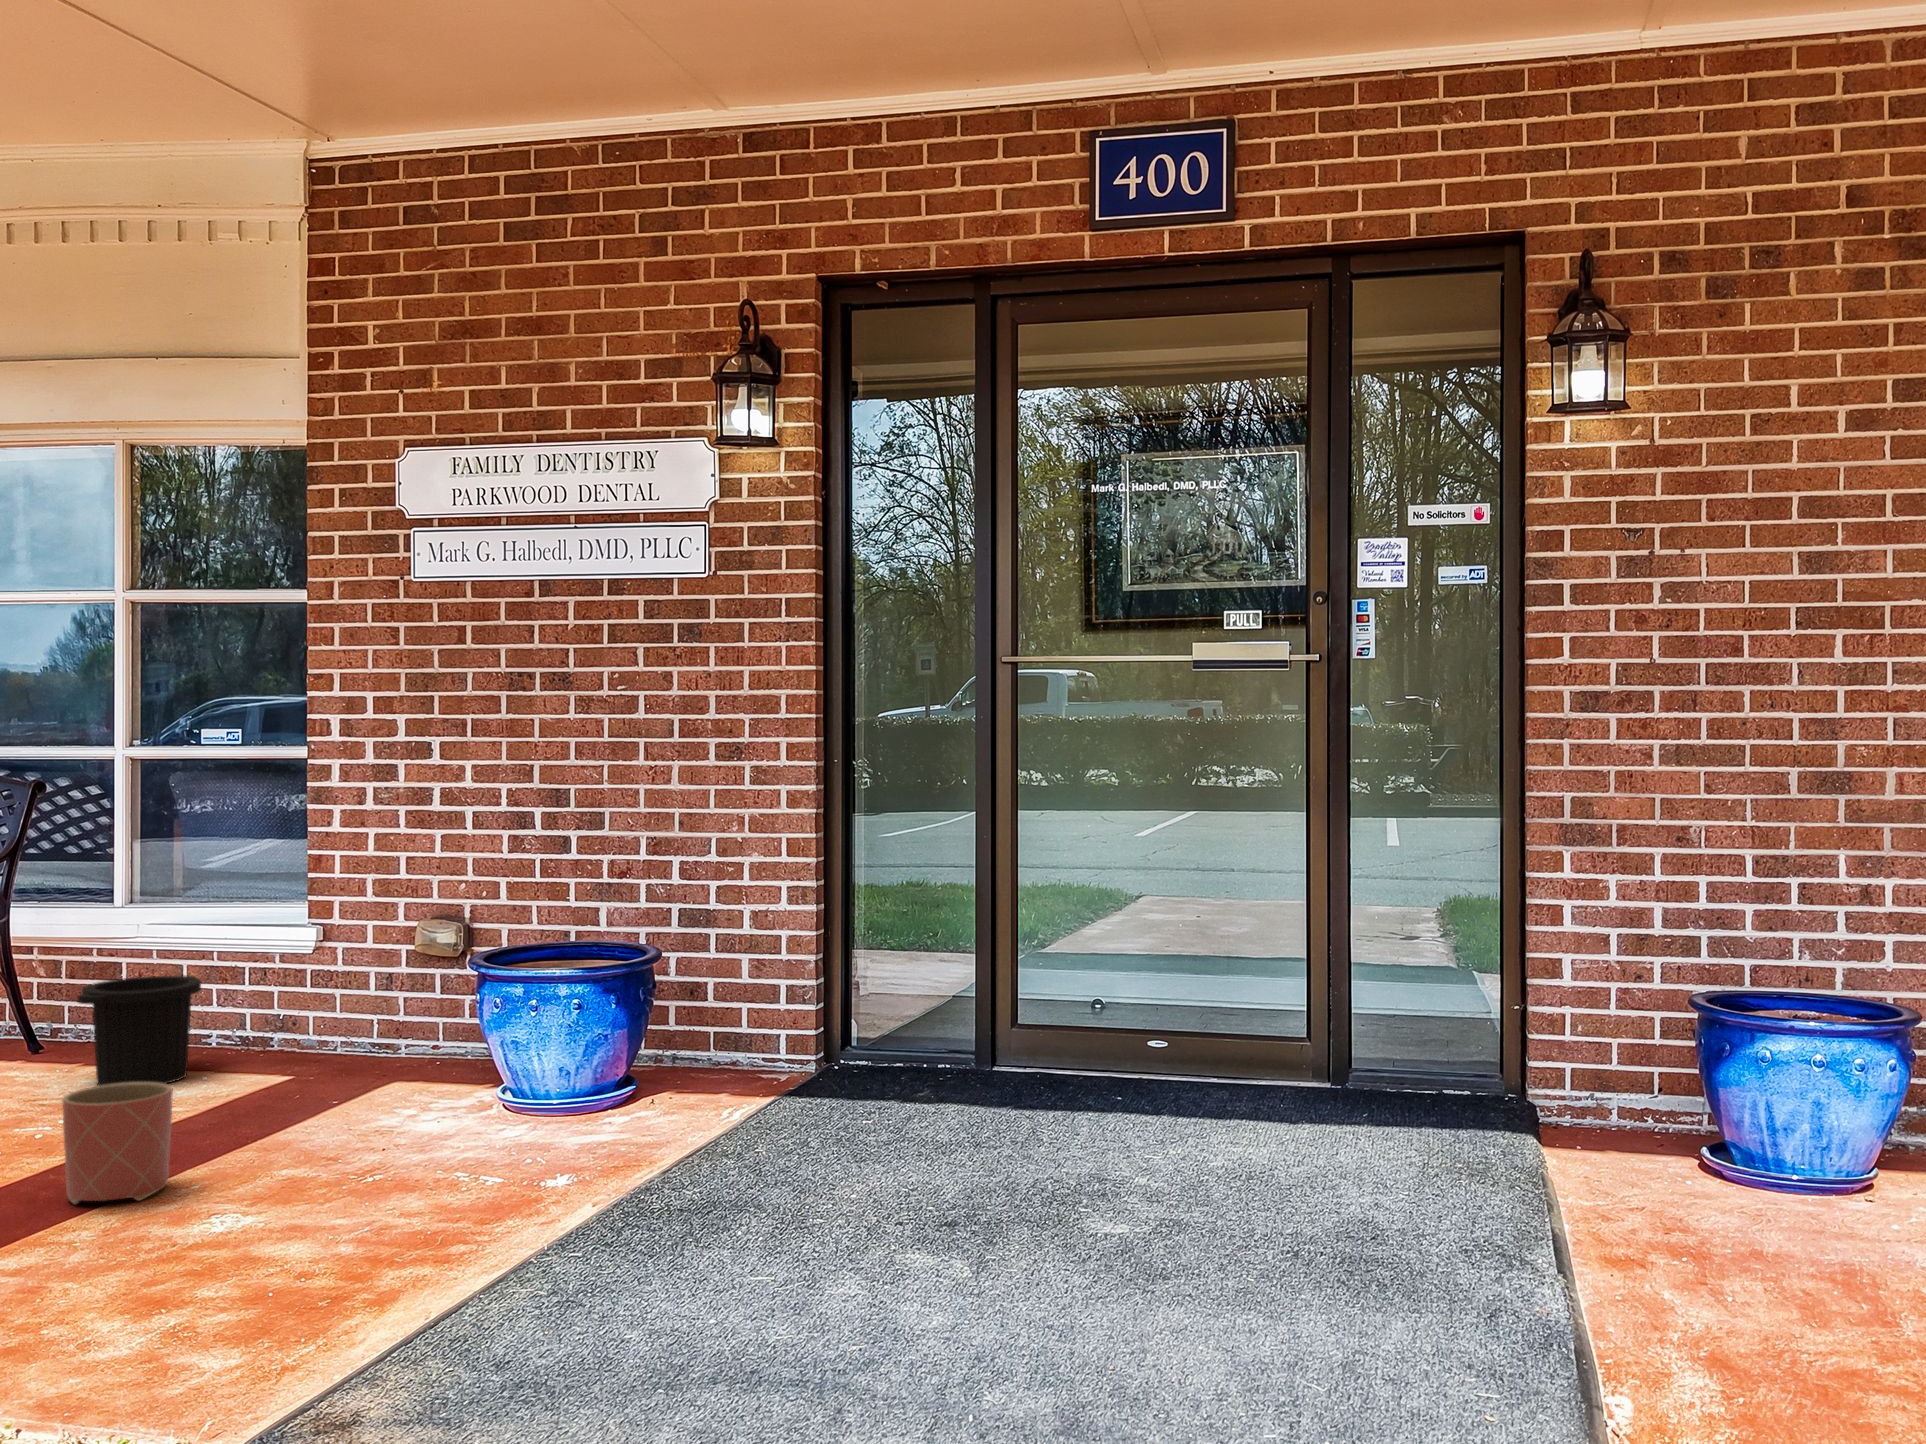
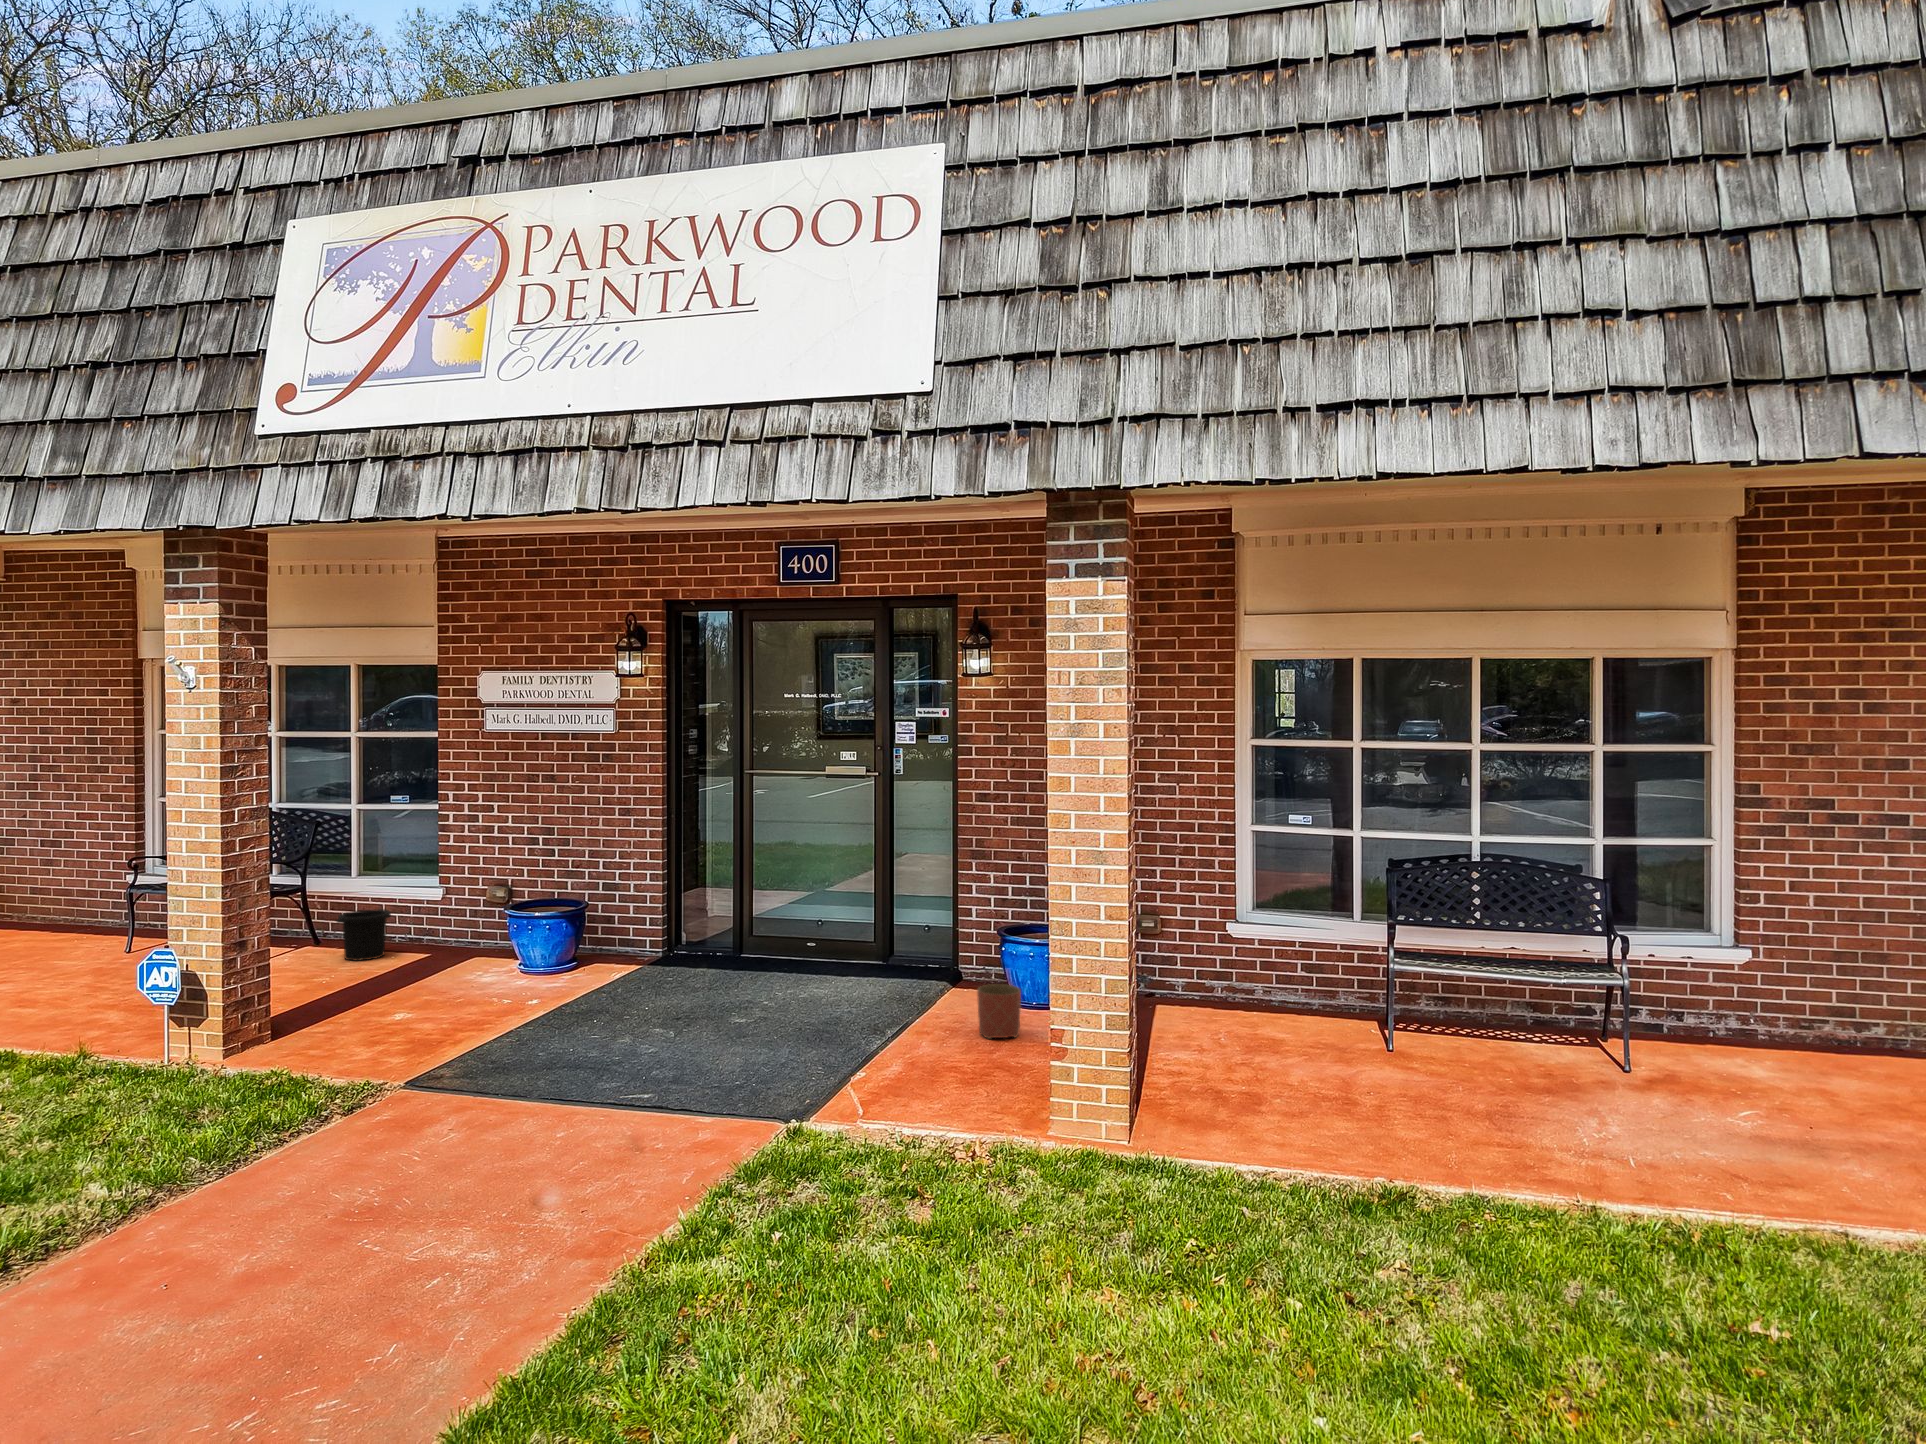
planter: present [63,1082,173,1204] -> present [977,984,1021,1039]

